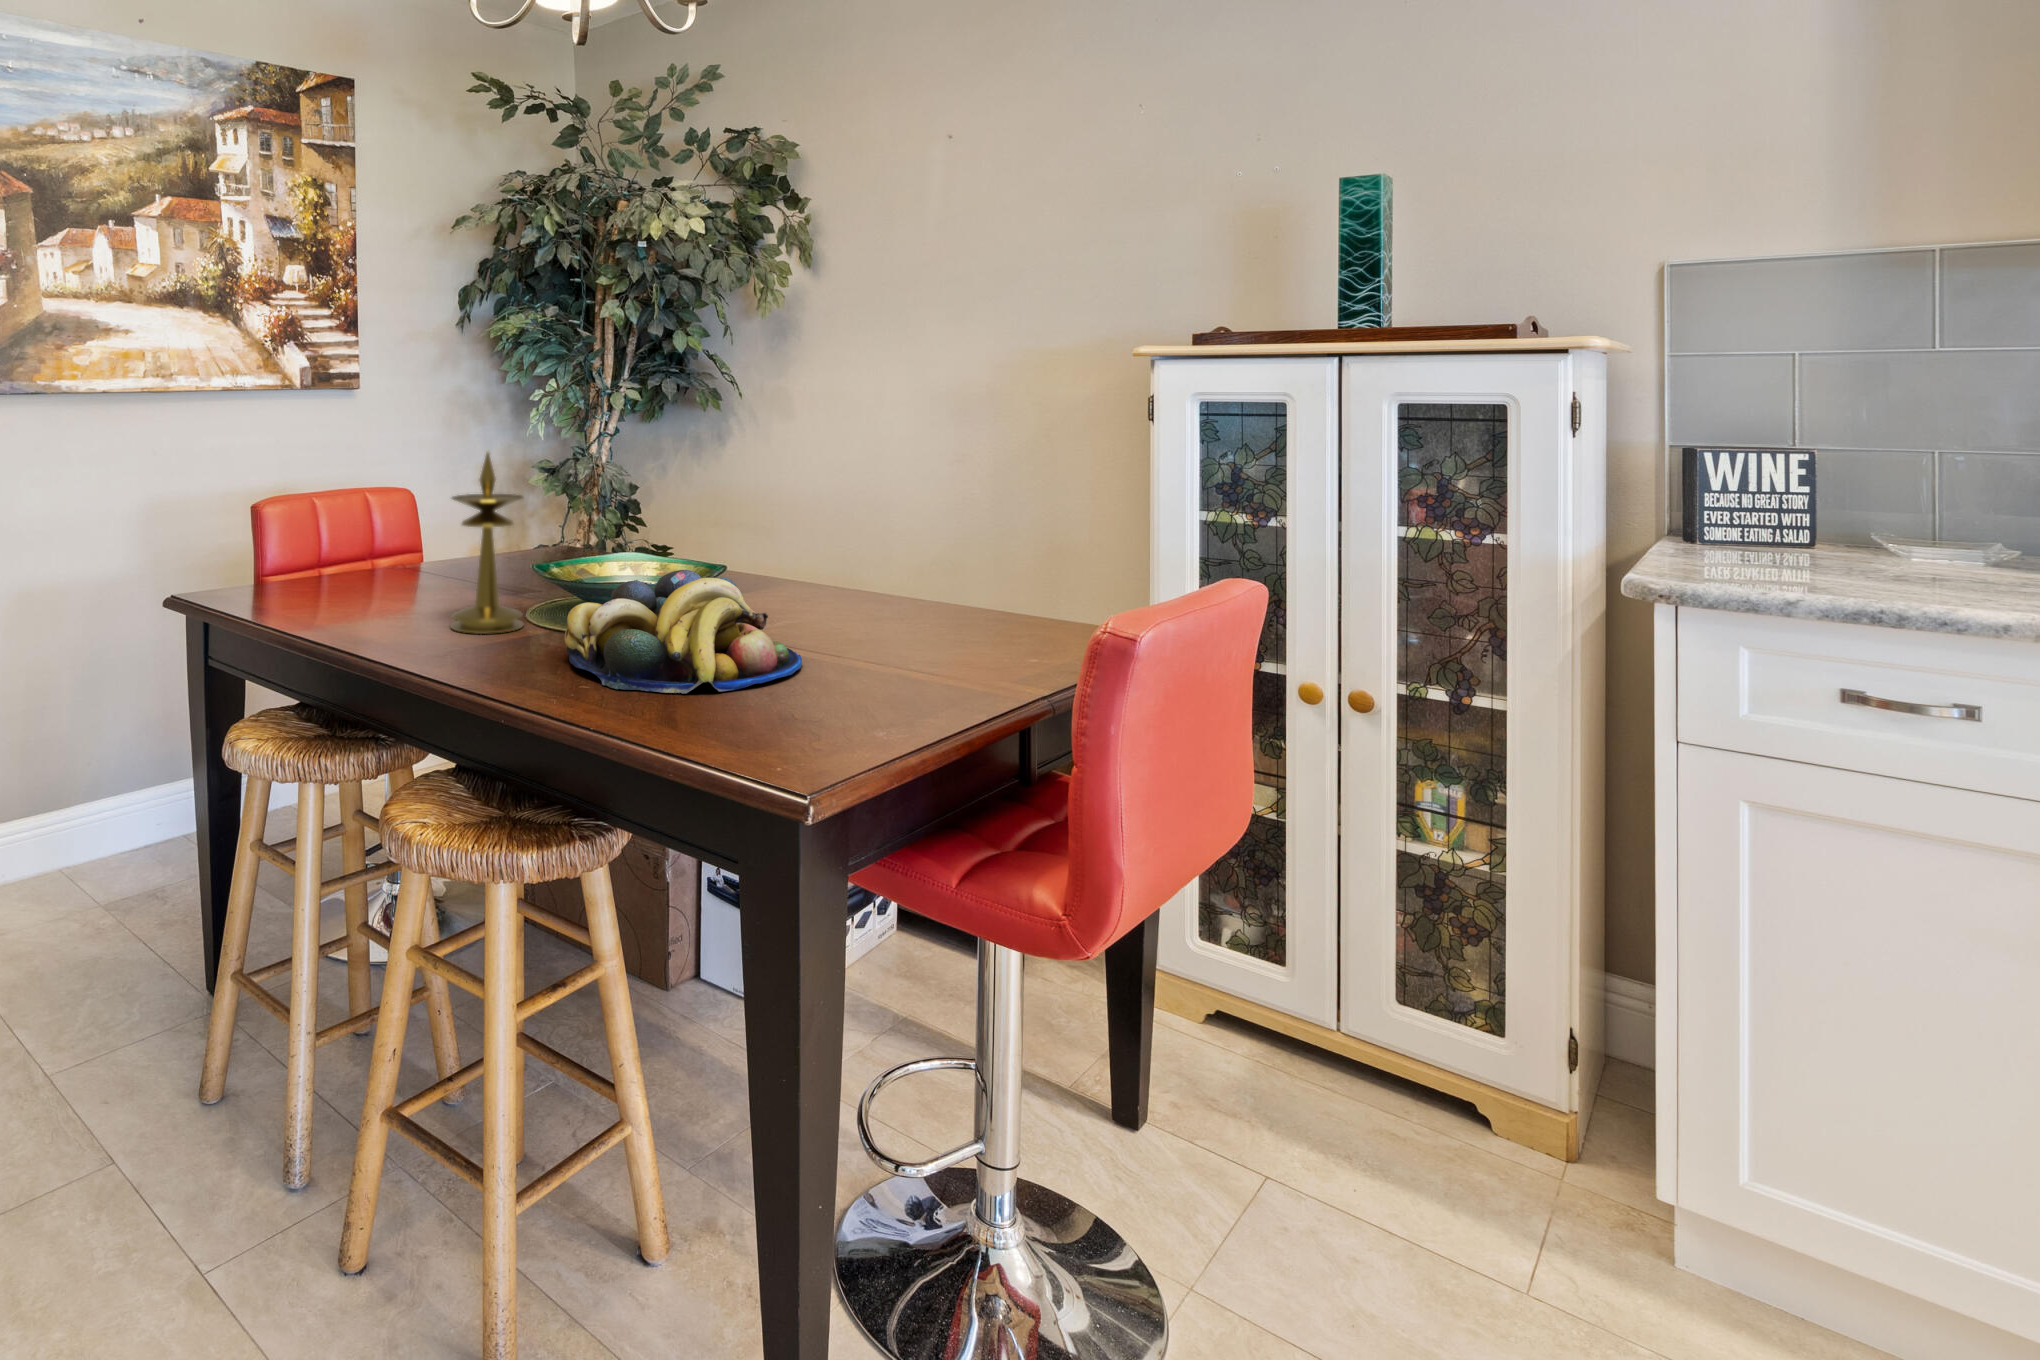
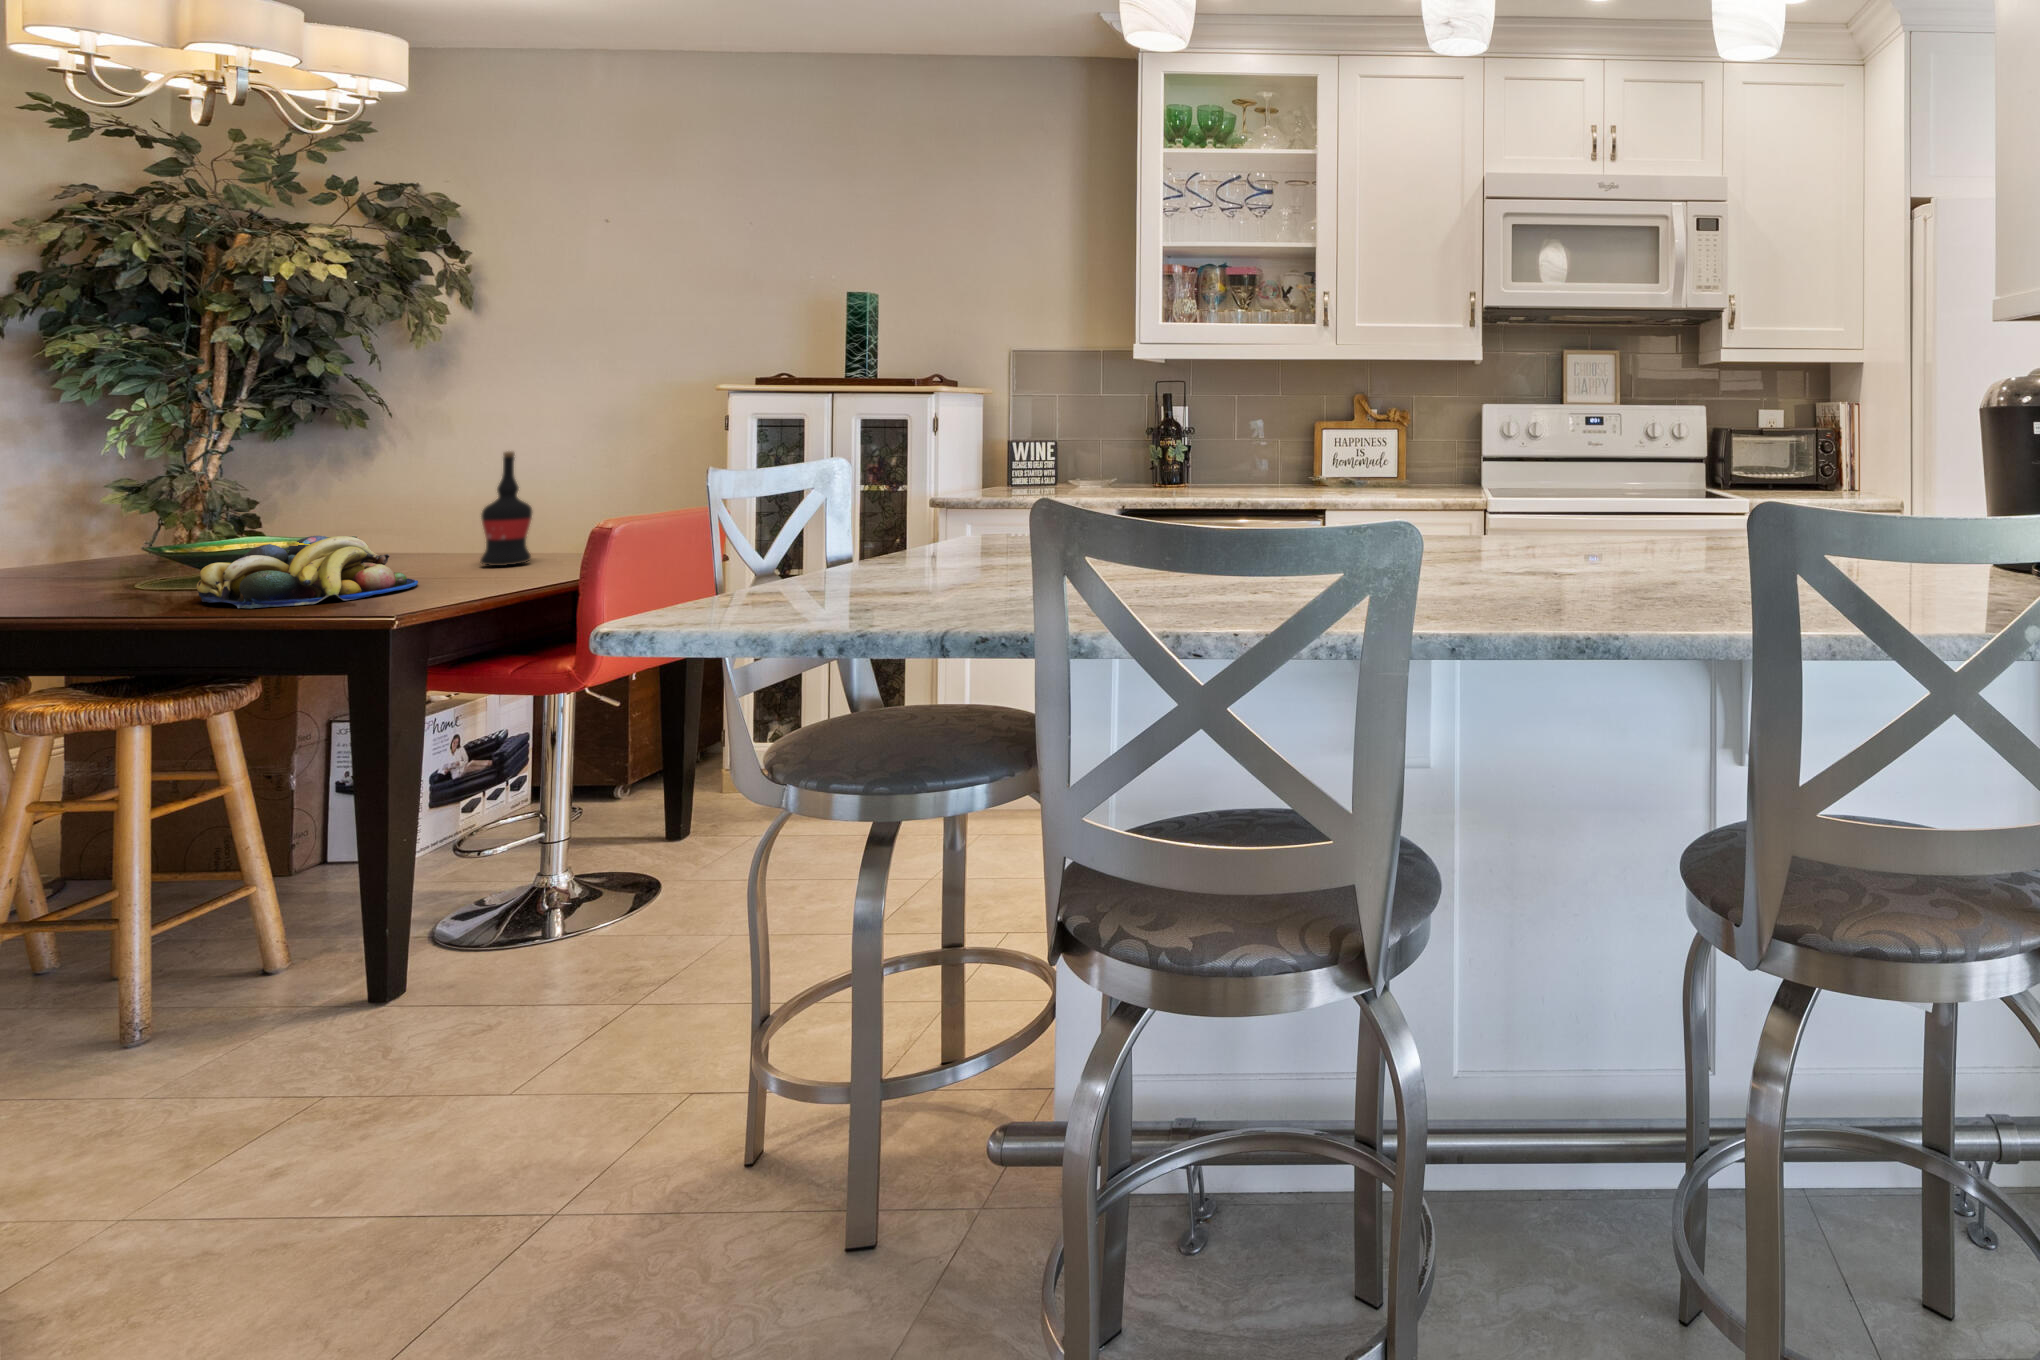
wine bottle: none [863,451,926,631] -> present [480,451,532,566]
candlestick: present [451,452,523,634] -> none [54,462,145,602]

